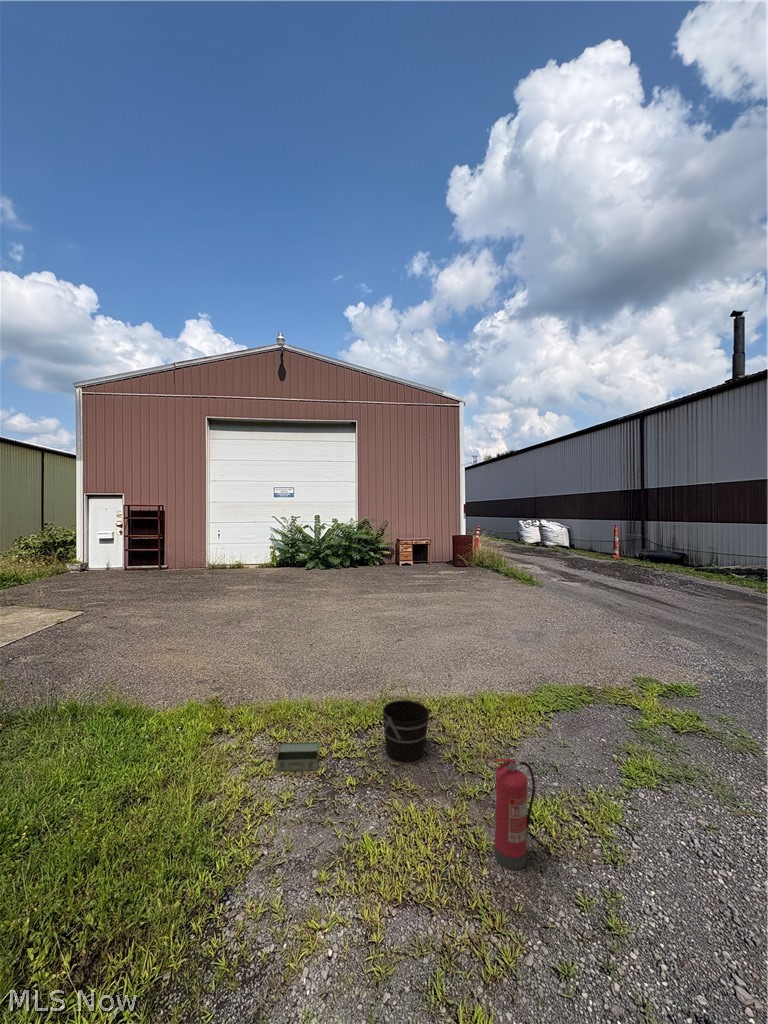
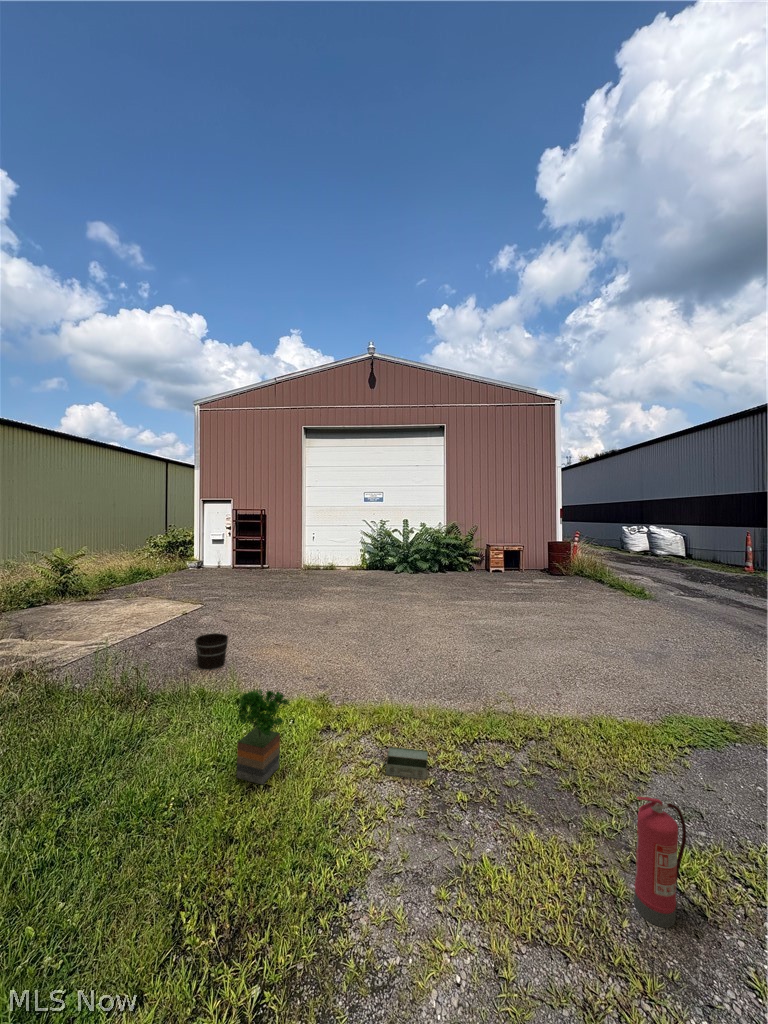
potted tree: none [106,697,172,798] -> present [237,690,290,784]
bucket: present [383,700,429,764] -> present [195,633,228,670]

